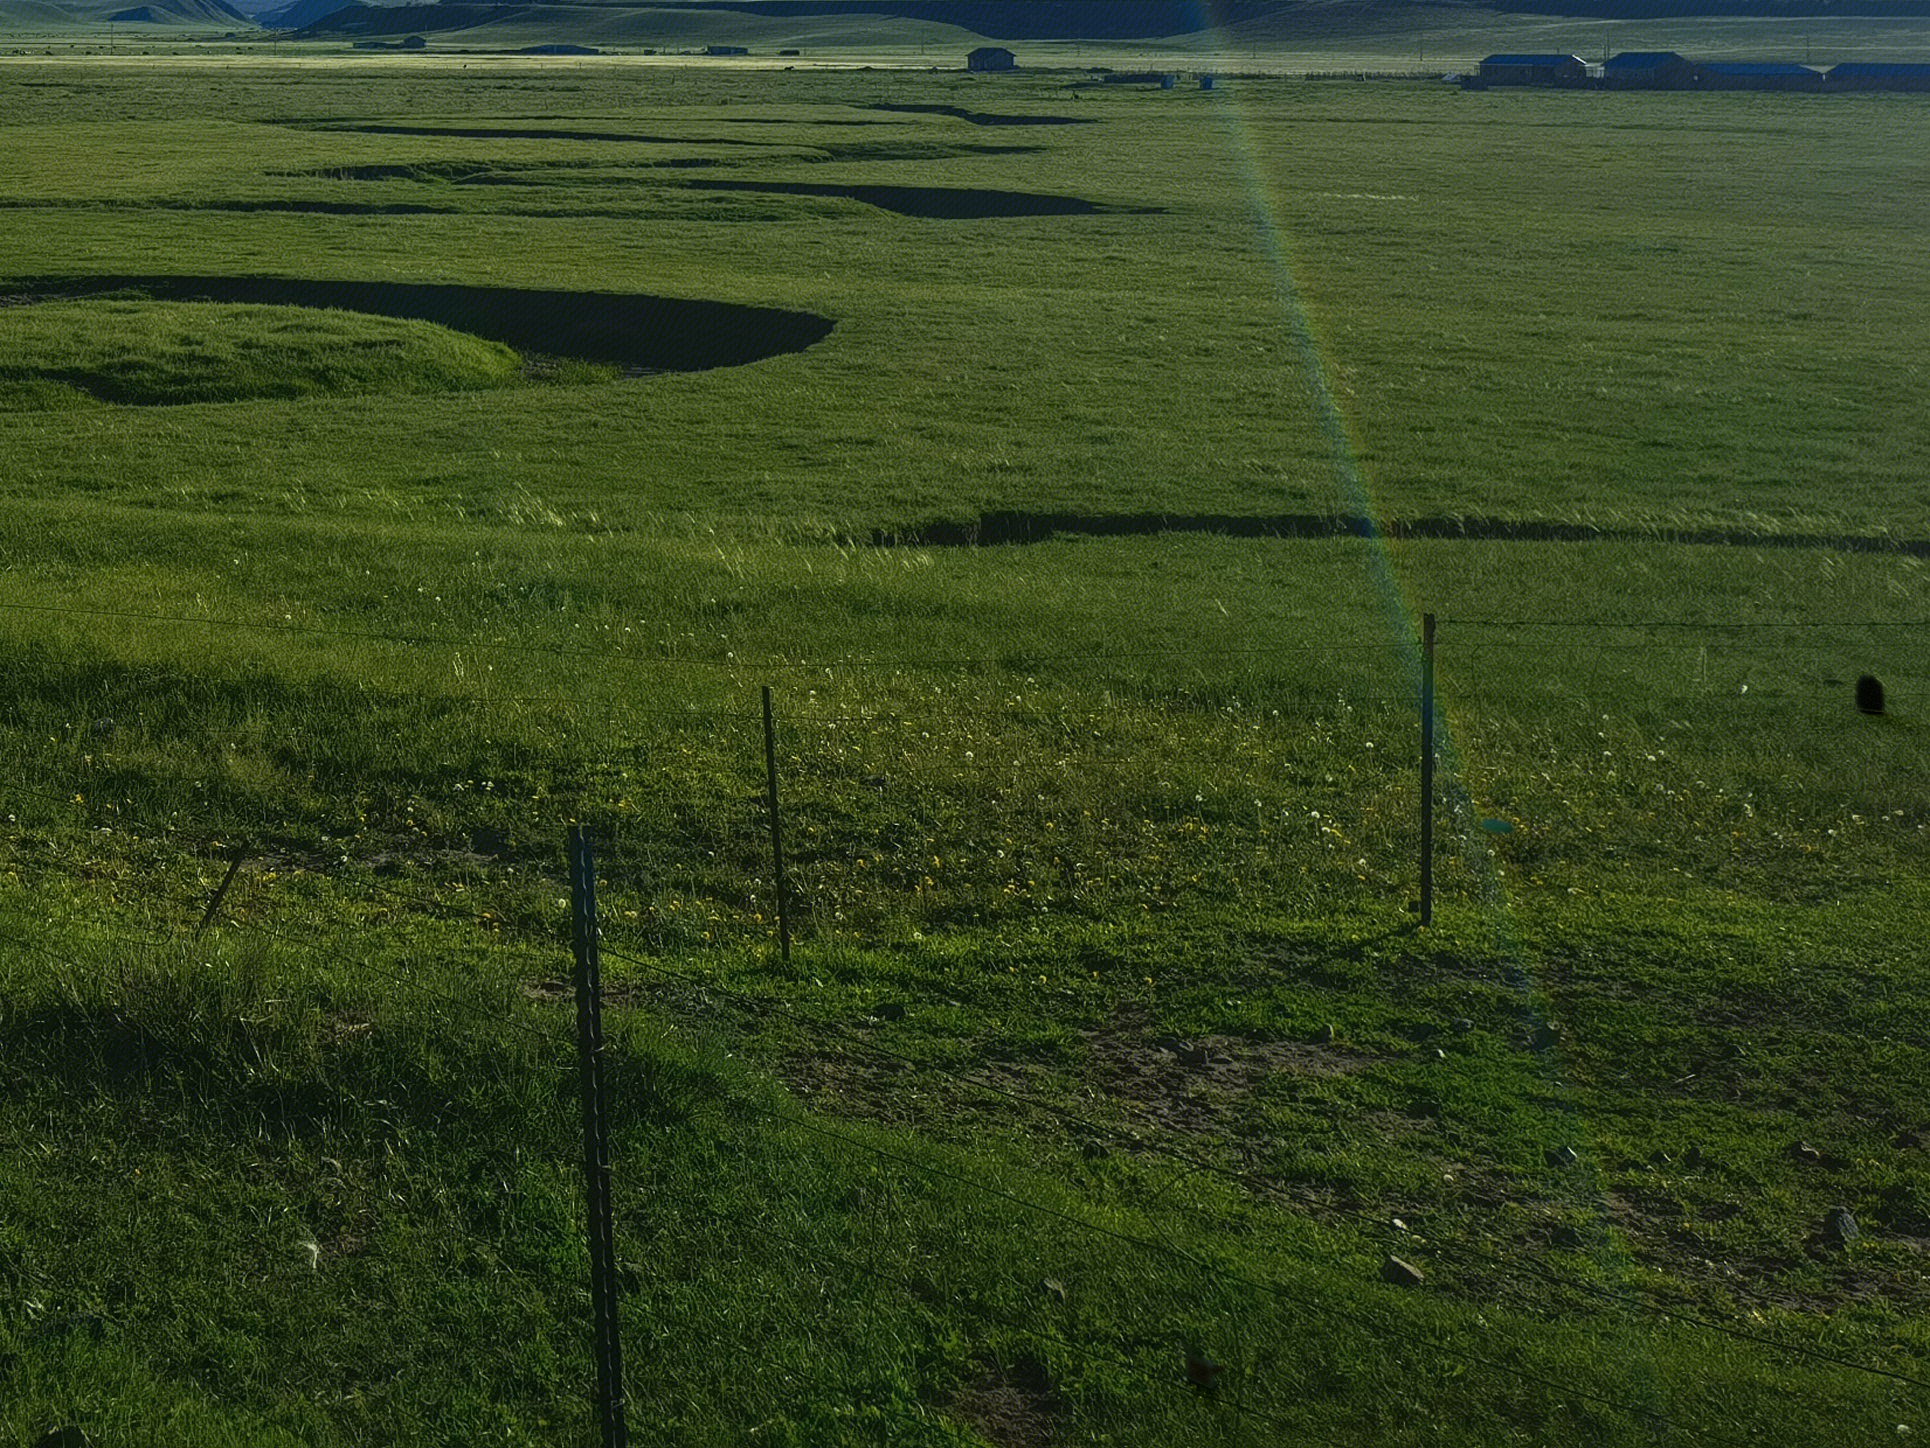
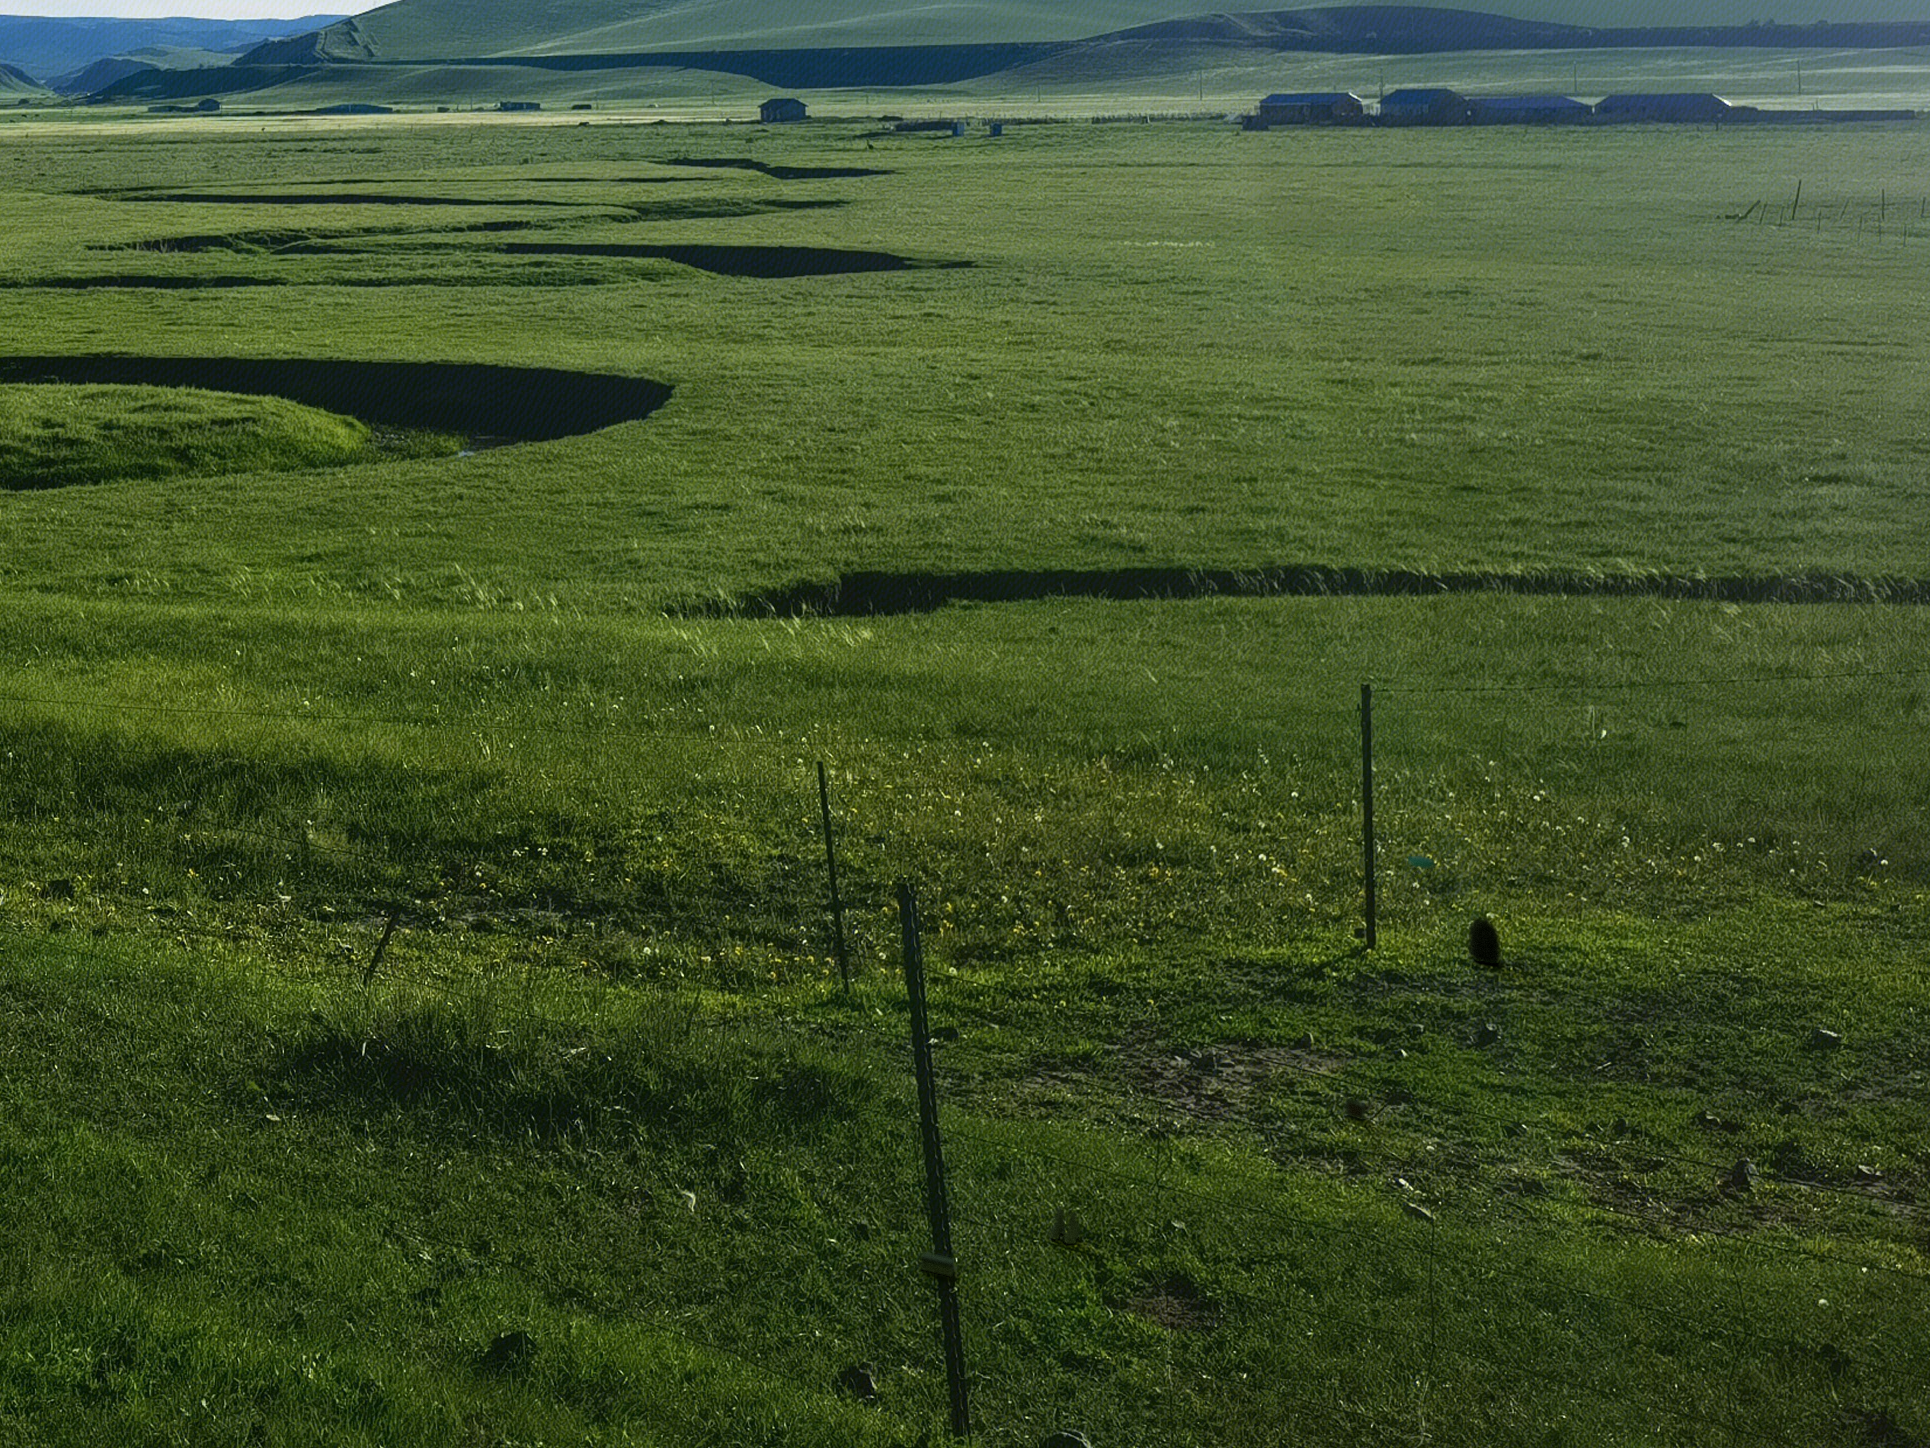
backpack: present [1855,674,1885,713] -> present [1469,917,1501,964]
boots: none [939,1241,977,1287] -> present [1049,1208,1079,1244]
toolbox: none [763,1290,809,1325] -> present [920,1252,954,1276]
watering can: present [1176,1344,1228,1389] -> present [1337,1098,1373,1120]

